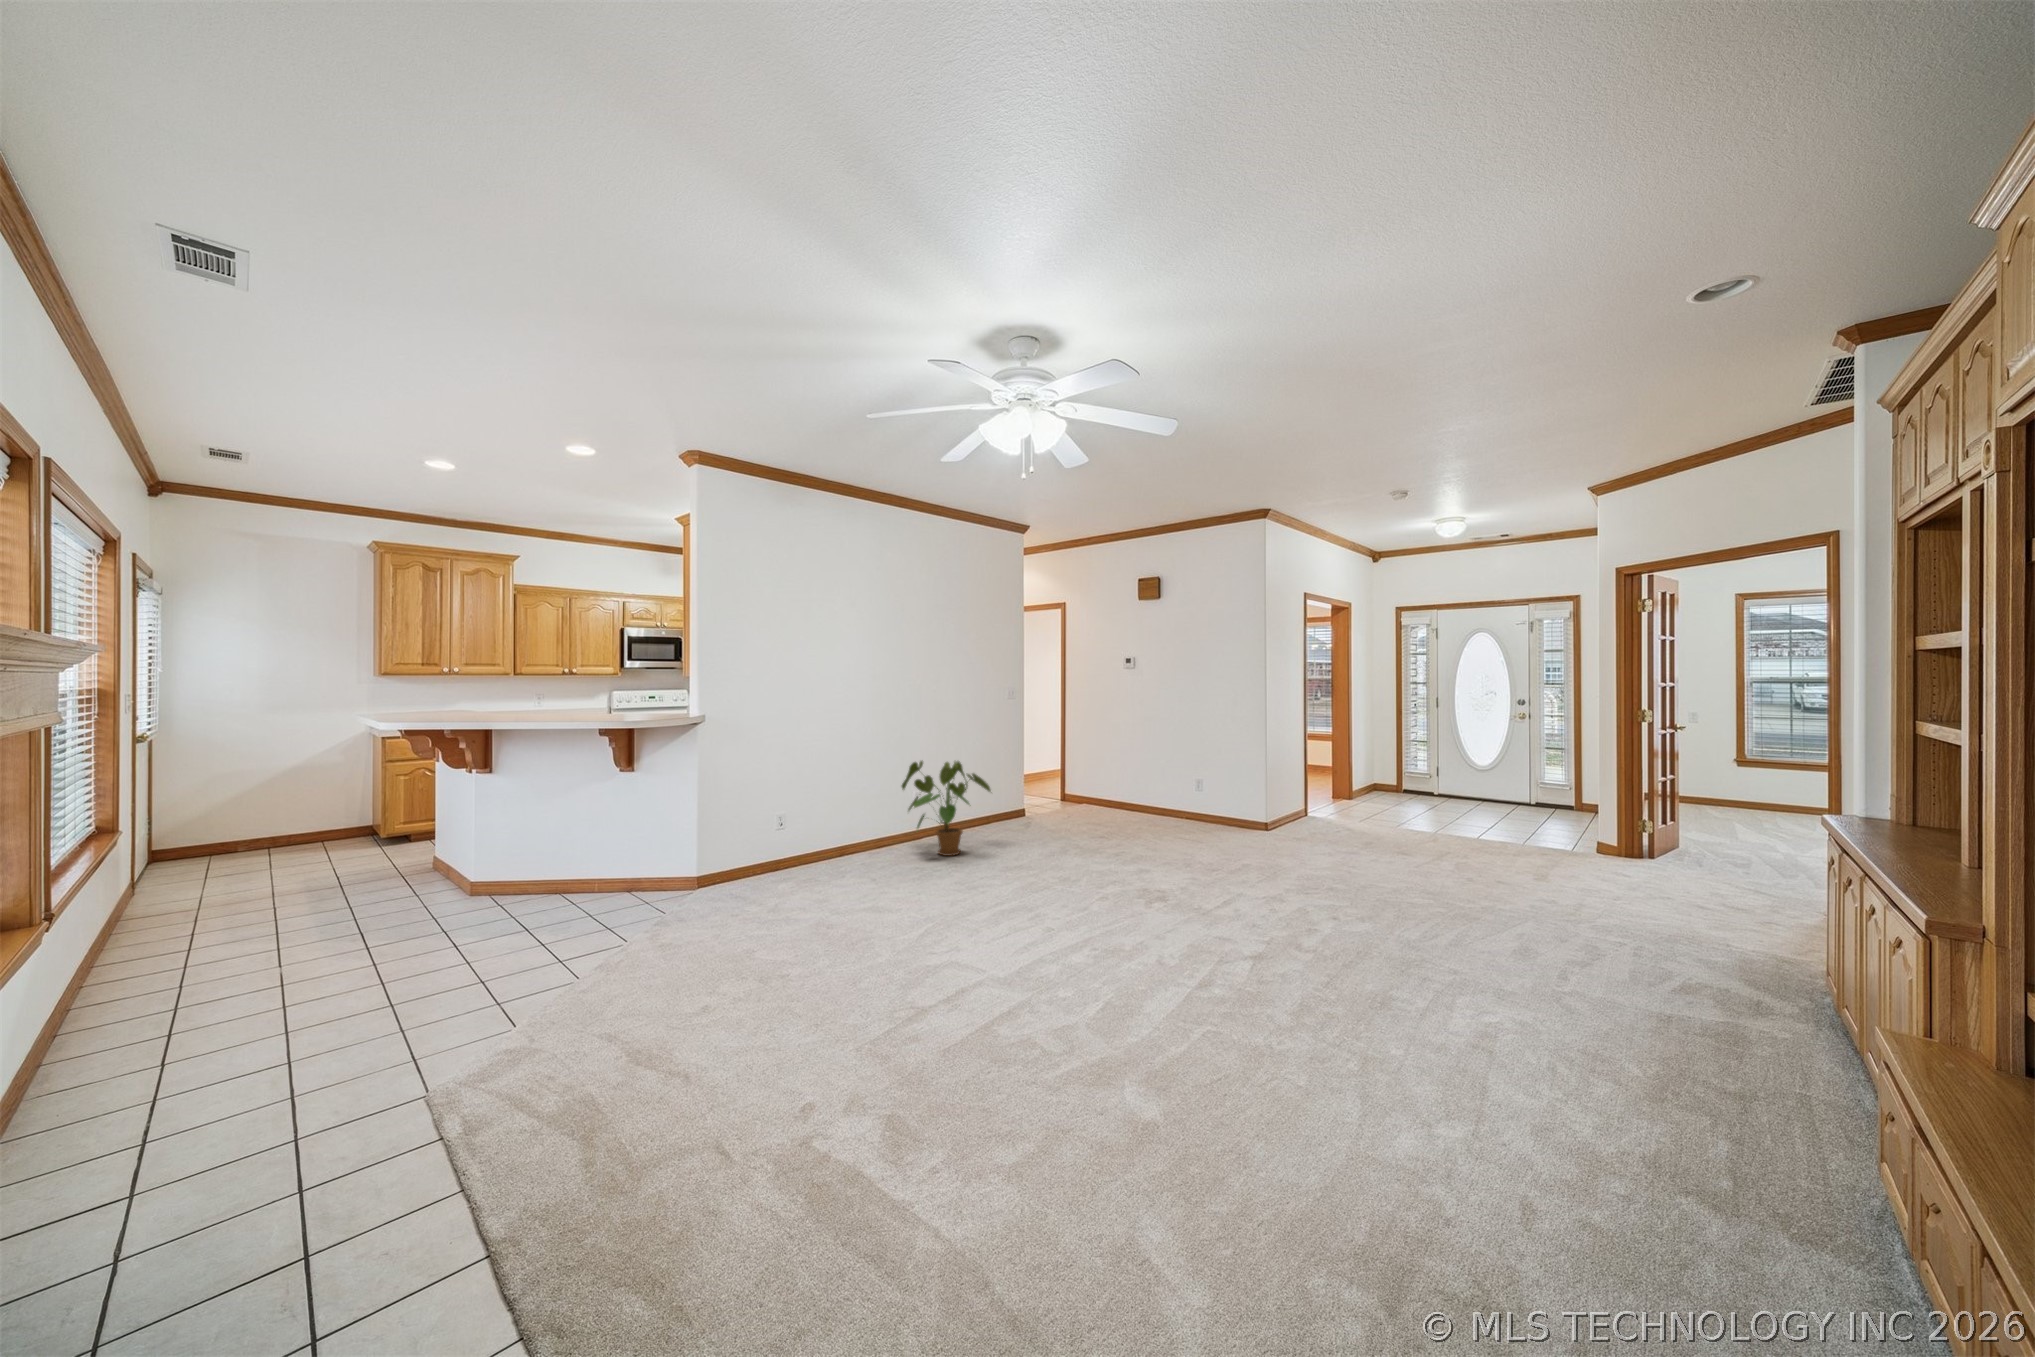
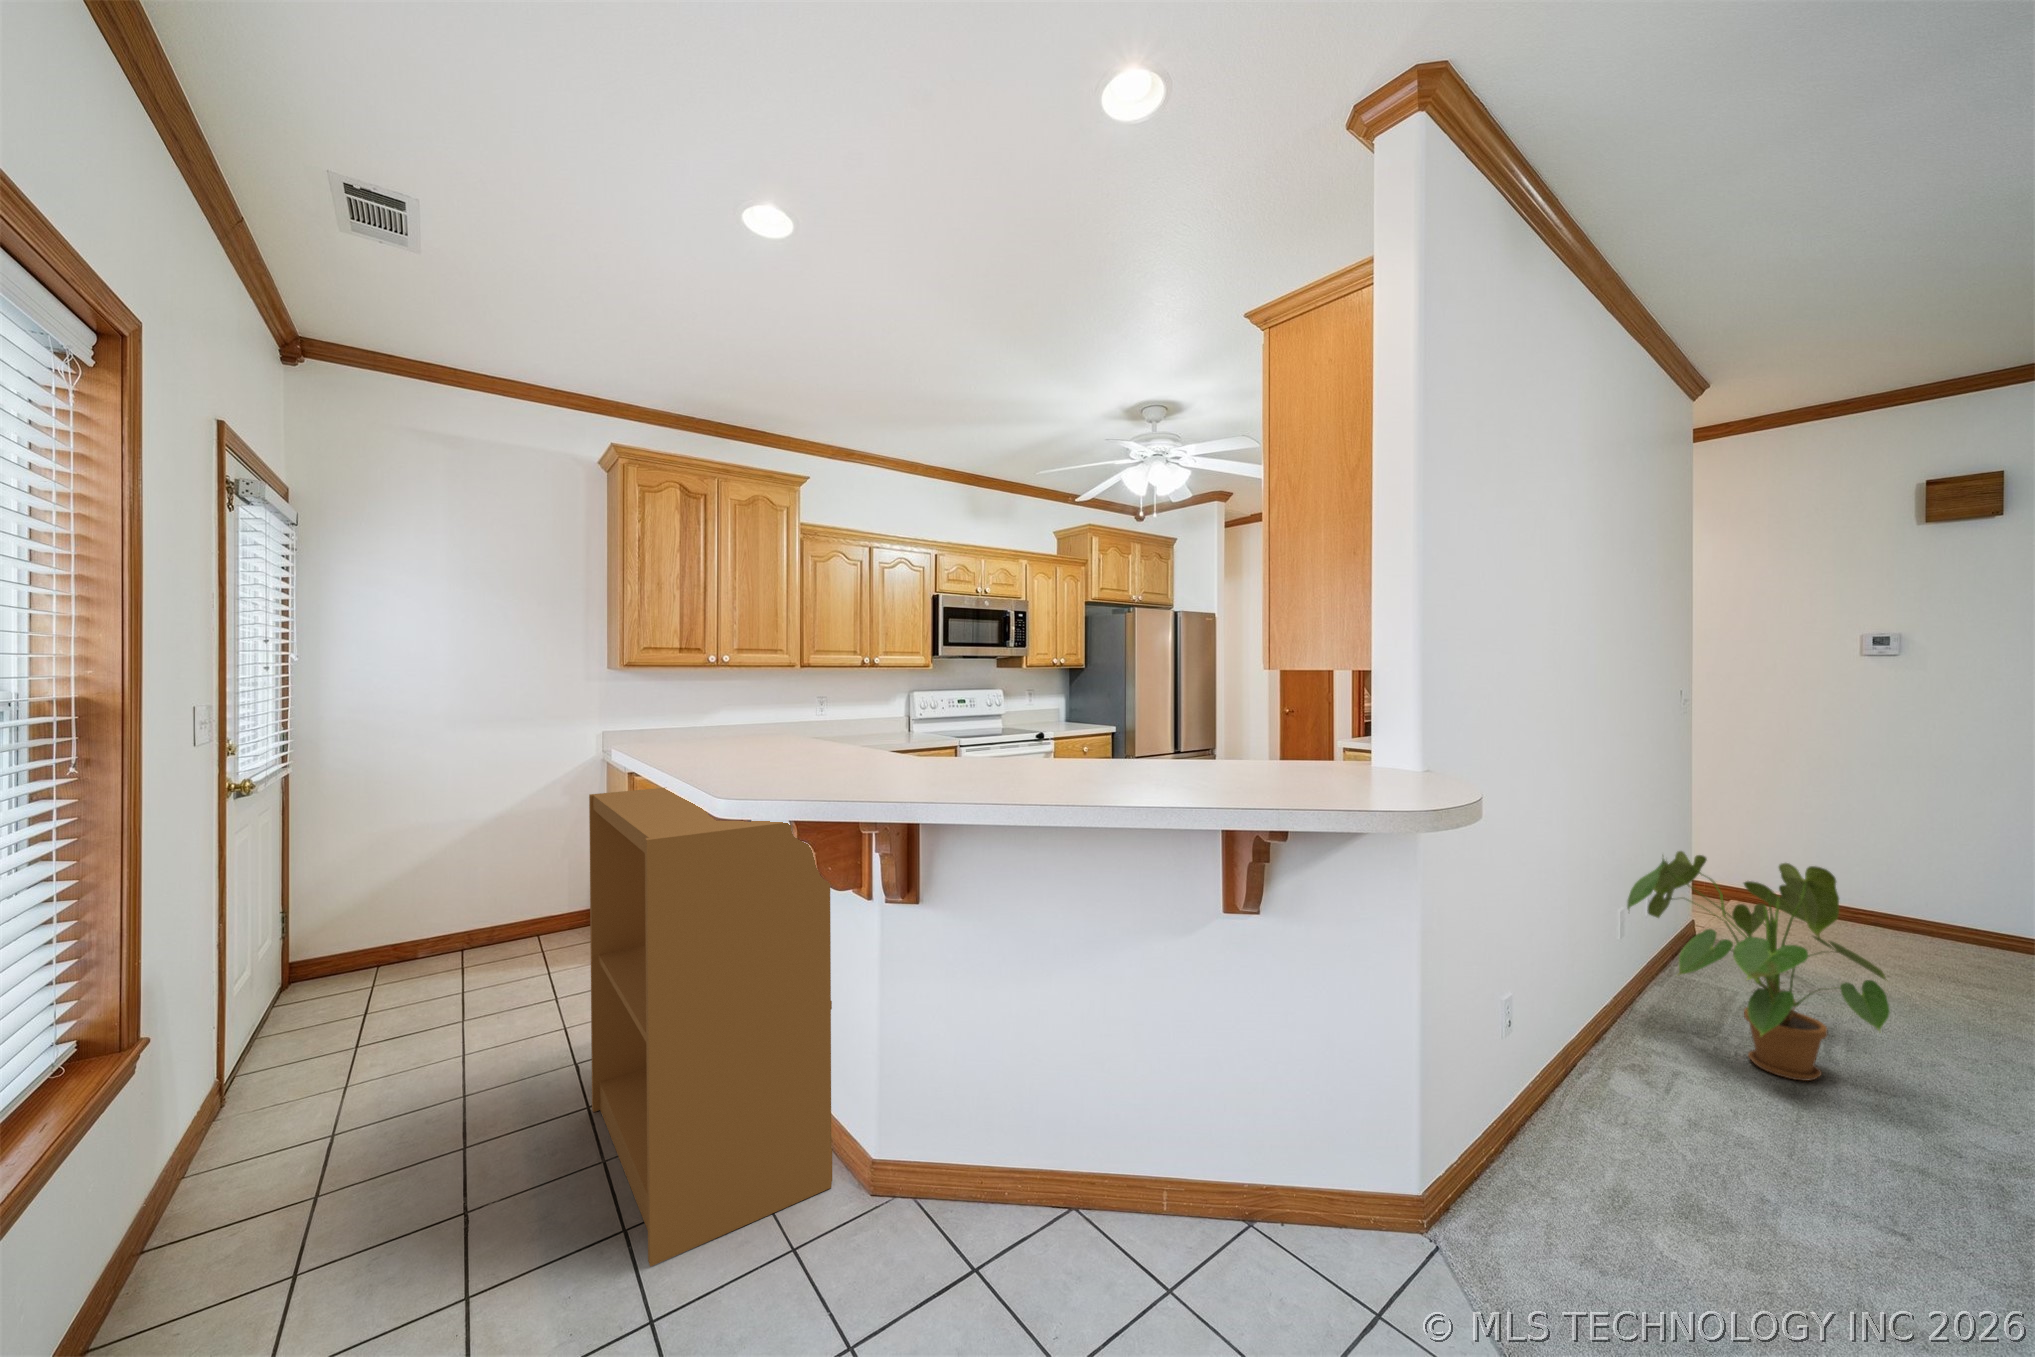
bookshelf: none [338,731,449,912] -> present [589,788,832,1267]

